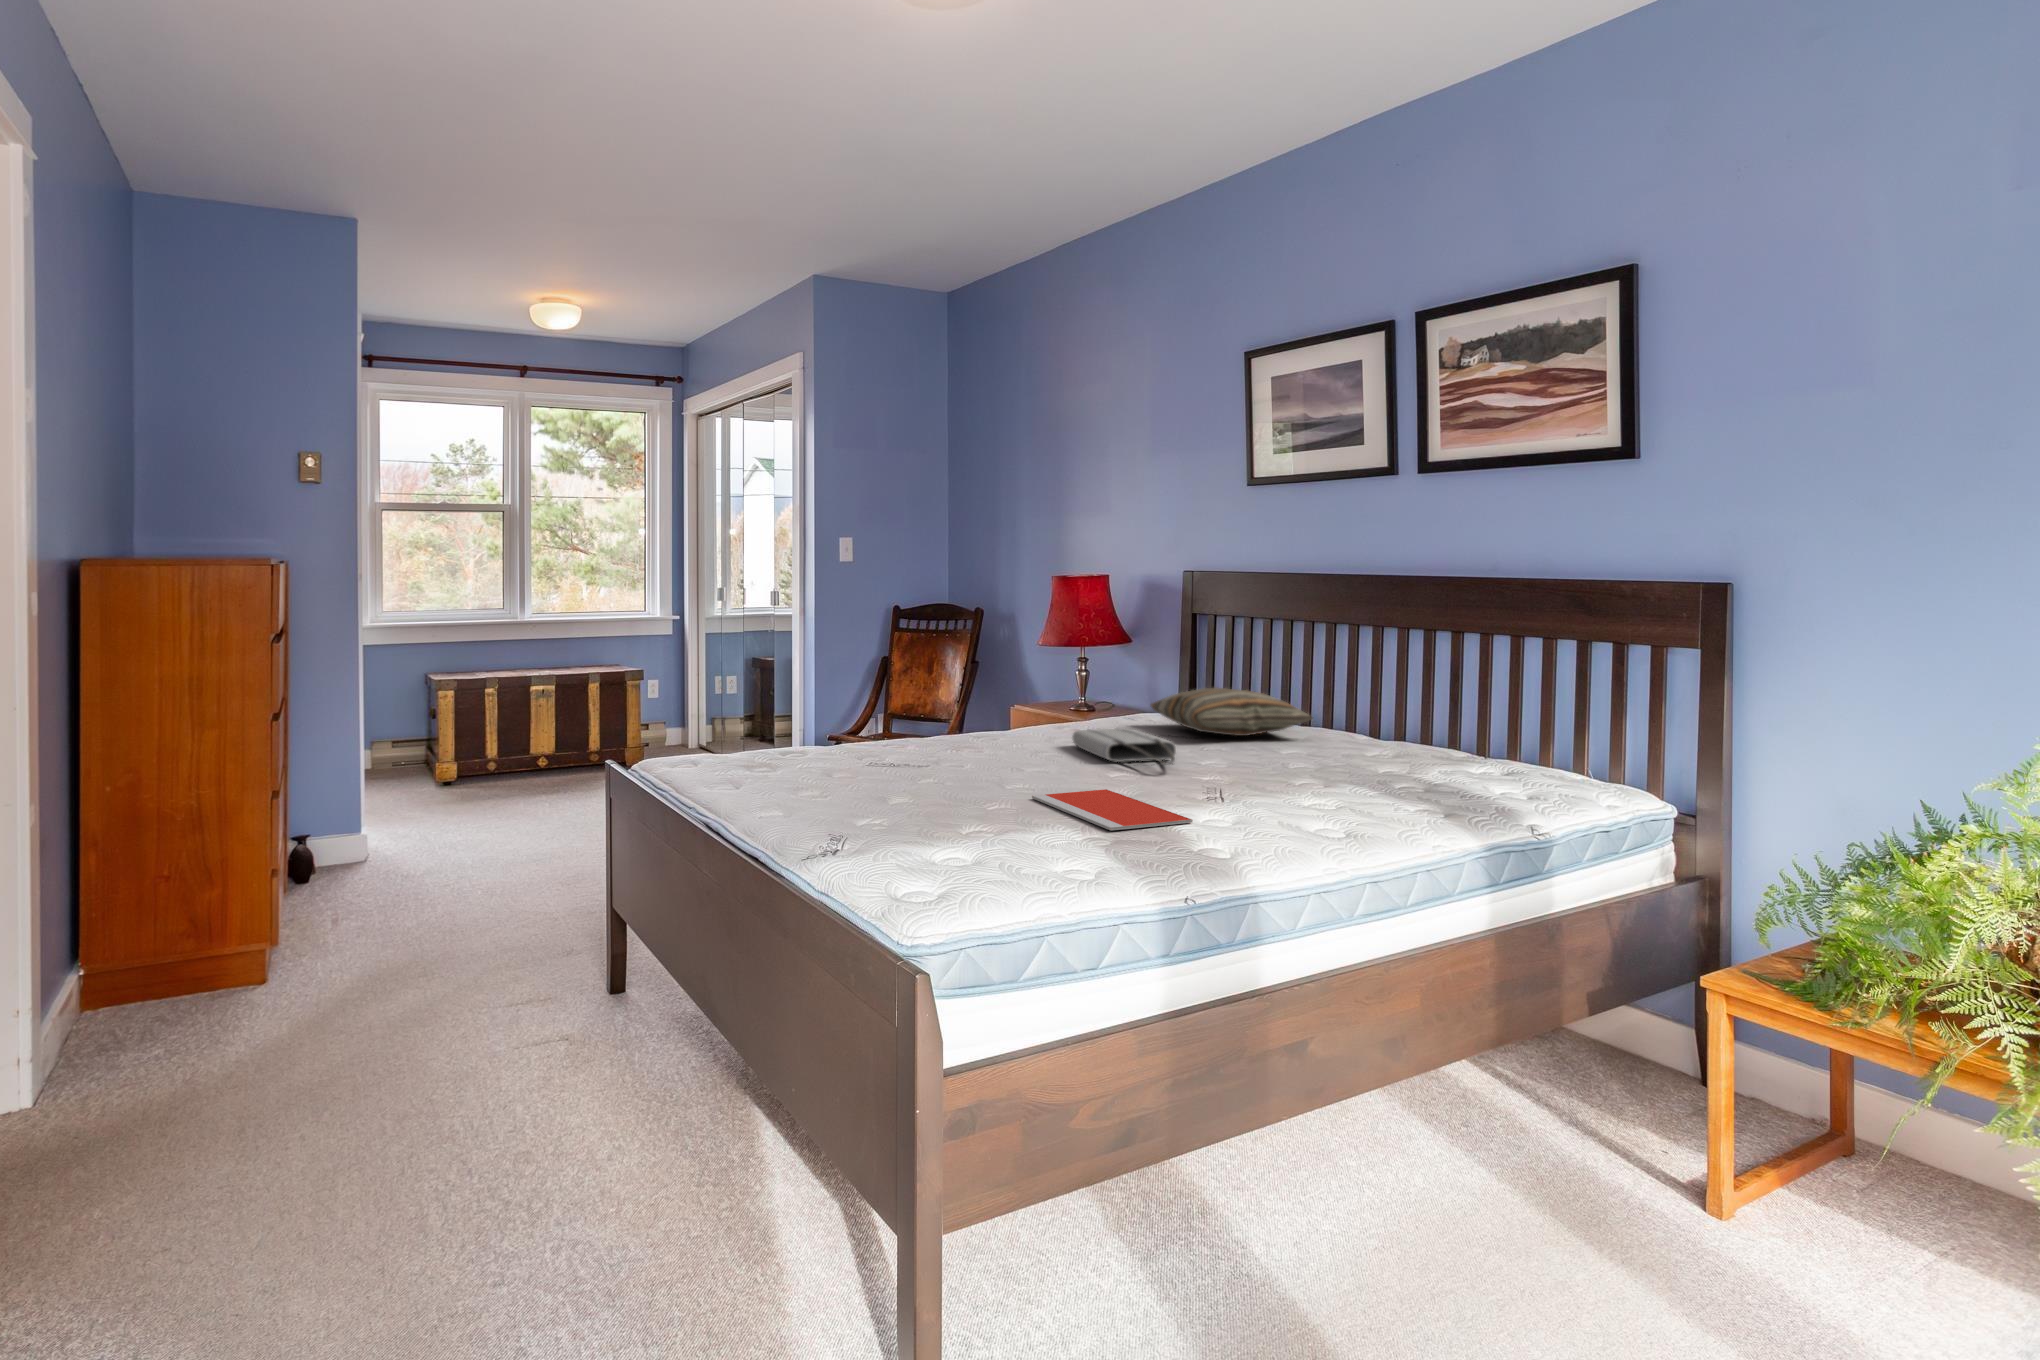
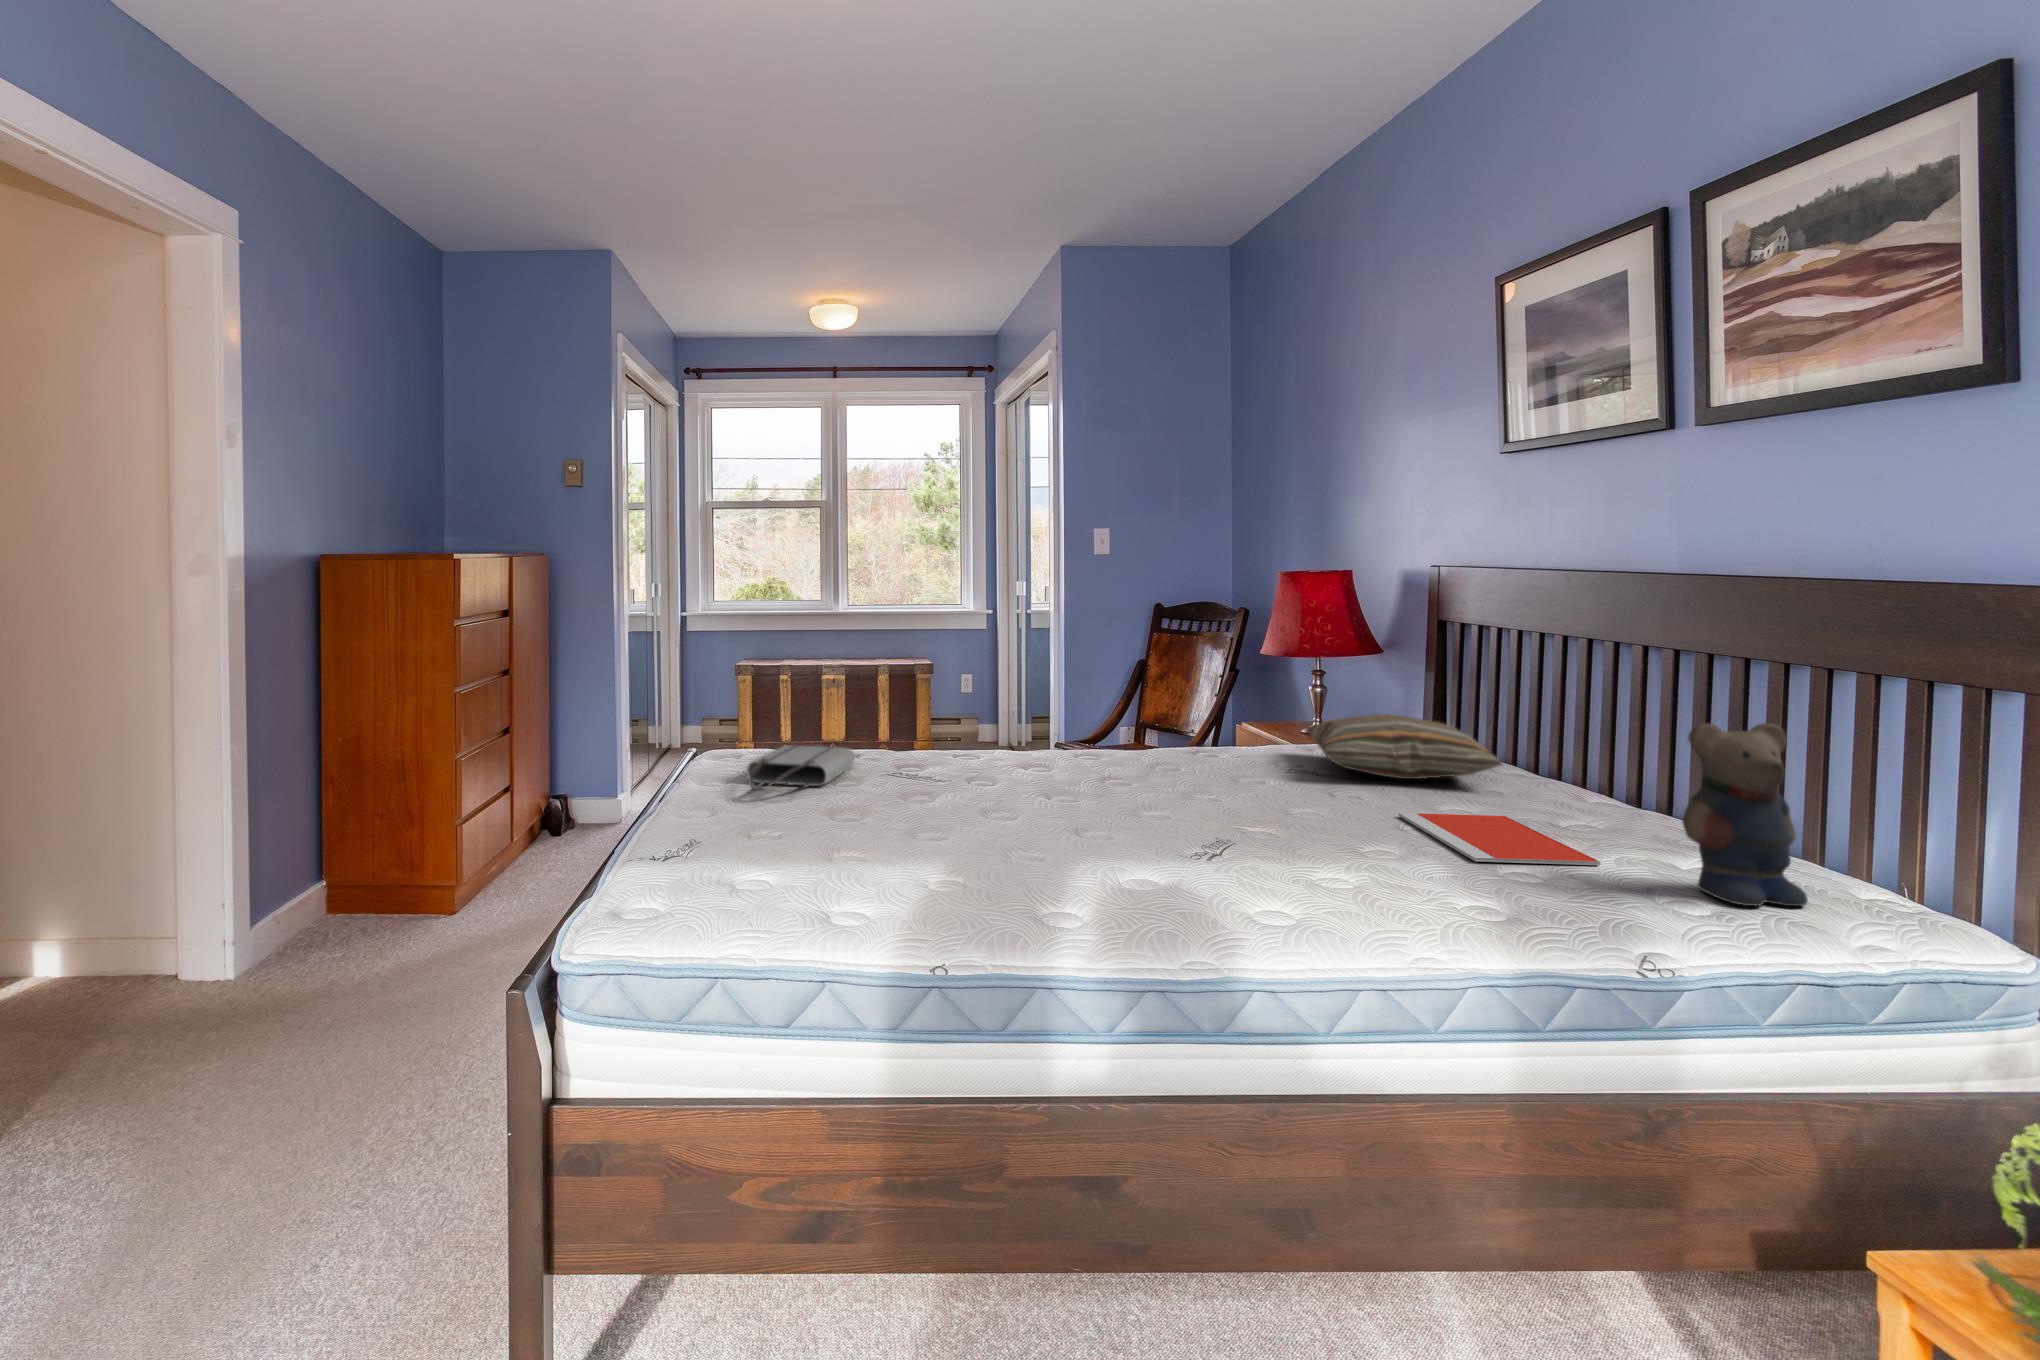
teddy bear: none [1508,674,1573,792] -> present [1682,723,1808,906]
tote bag: present [1073,728,1176,765] -> present [747,745,855,790]
notebook: present [1032,789,1193,830] -> present [1399,813,1600,865]

